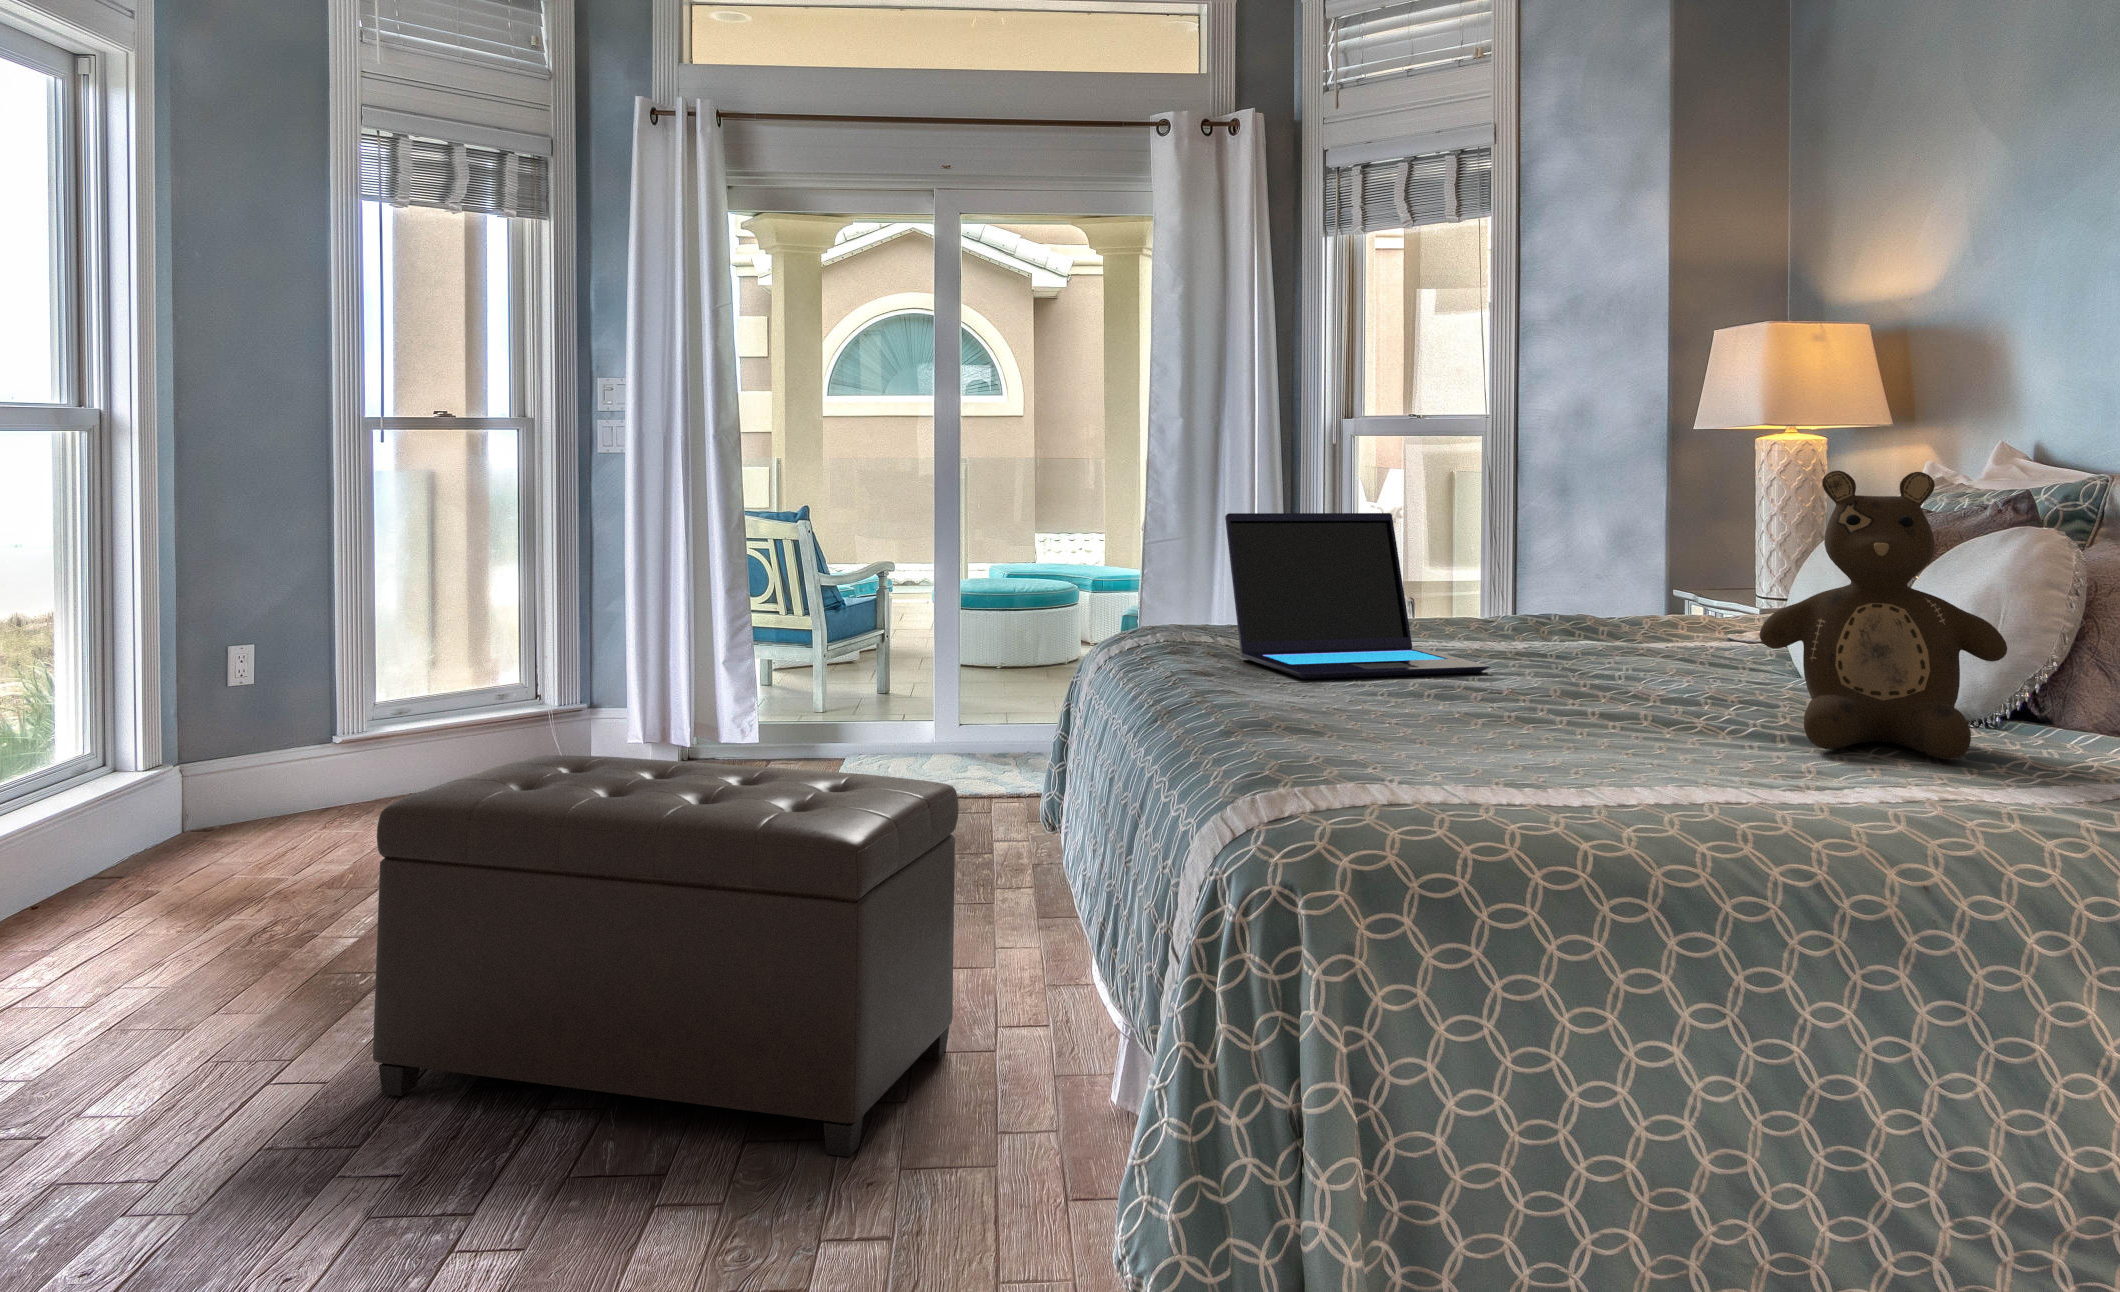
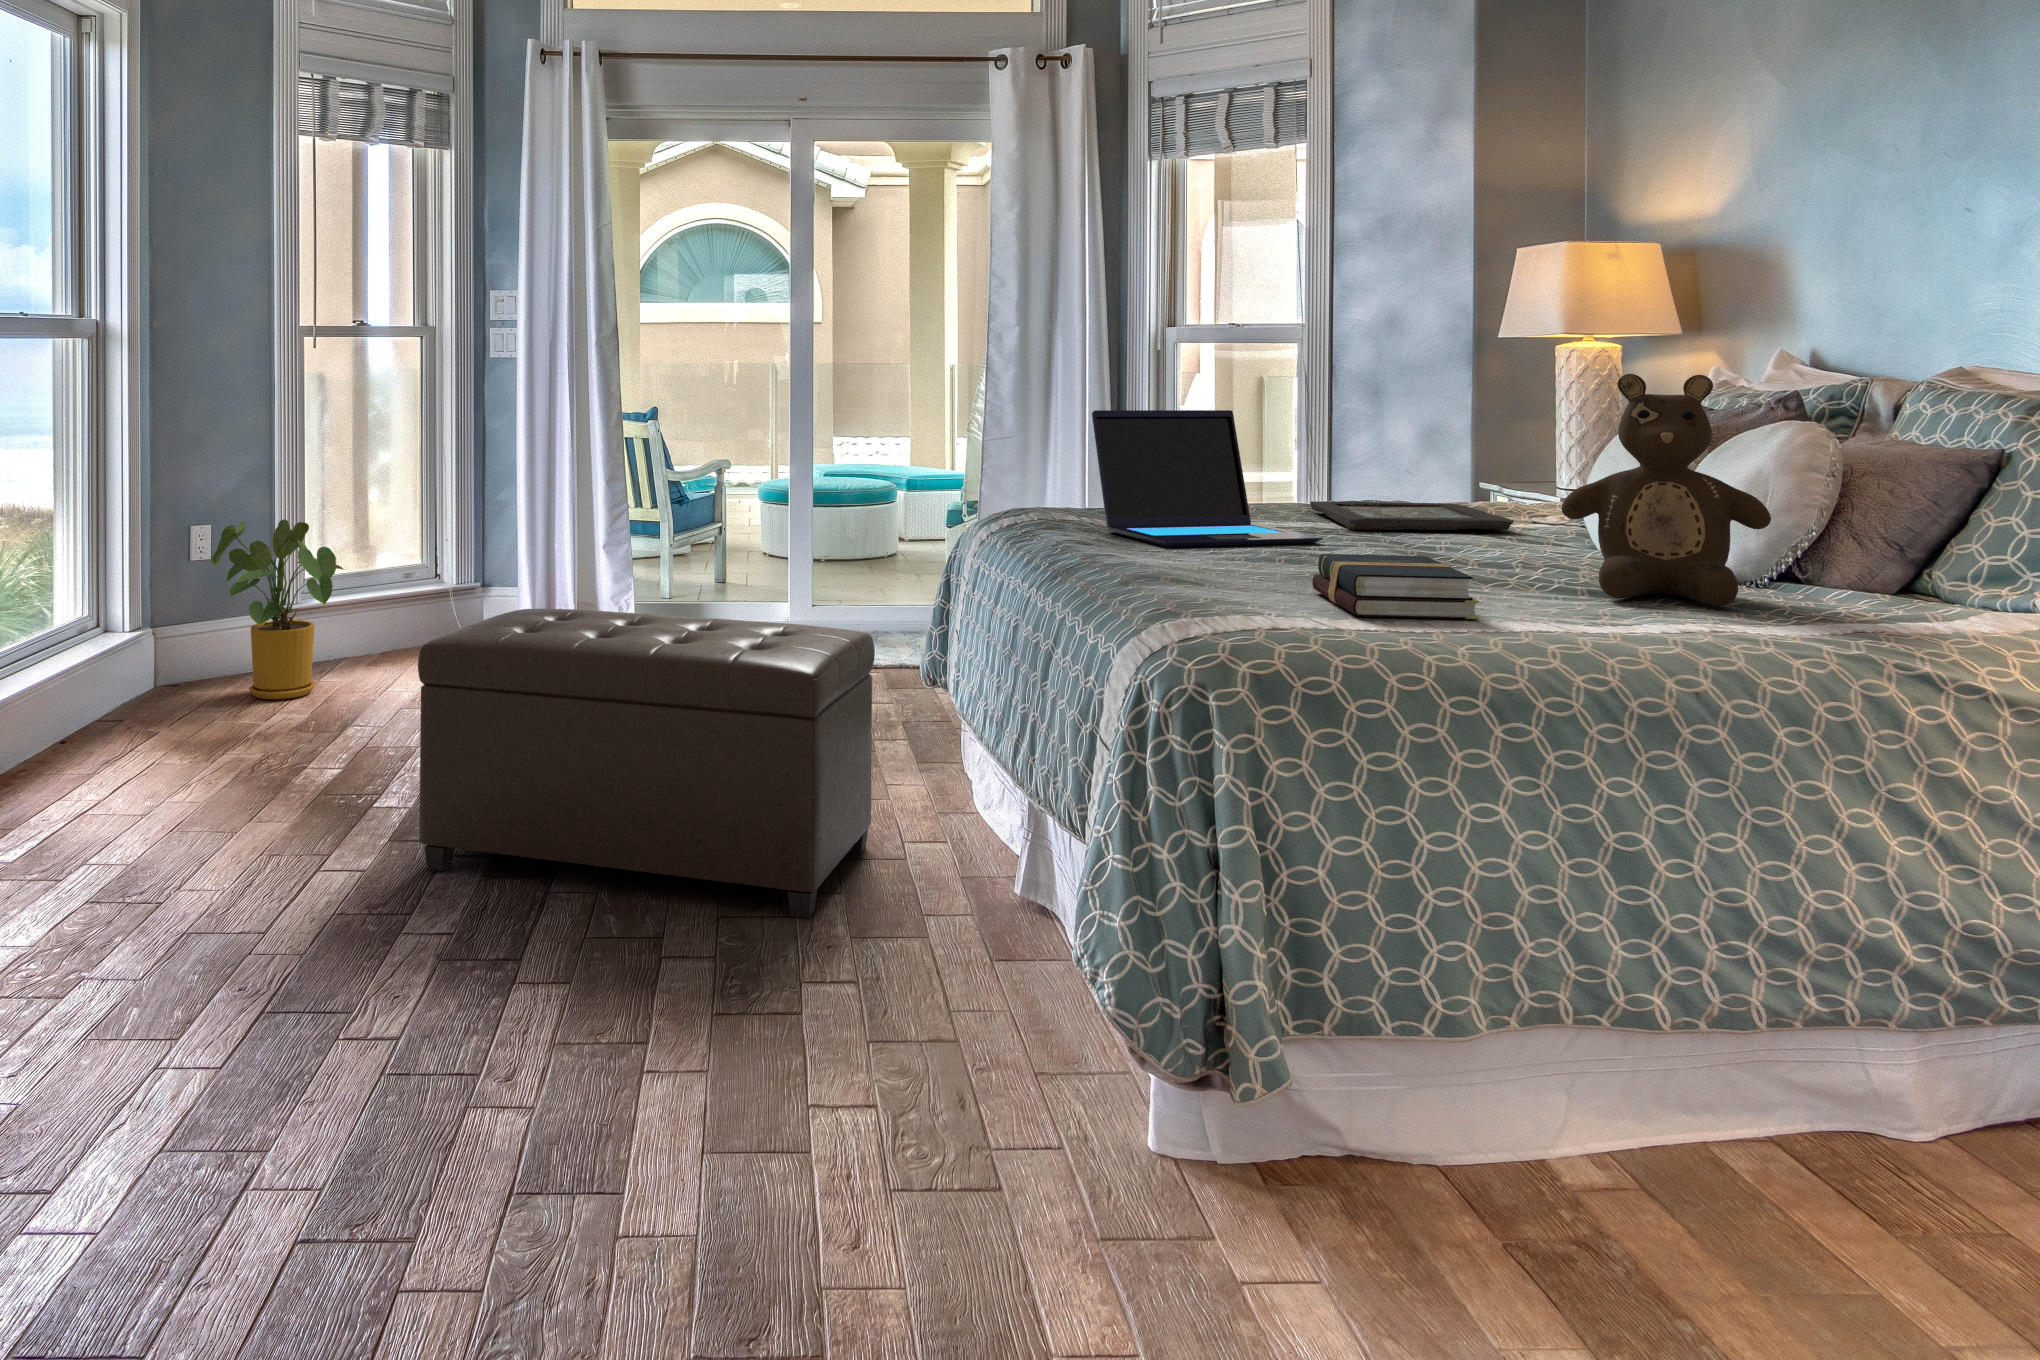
decorative tray: none [1488,619,1715,654] -> present [1310,501,1514,530]
house plant: none [218,640,384,858] -> present [211,519,345,699]
hardback book: none [1456,695,1654,783] -> present [1312,554,1479,619]

